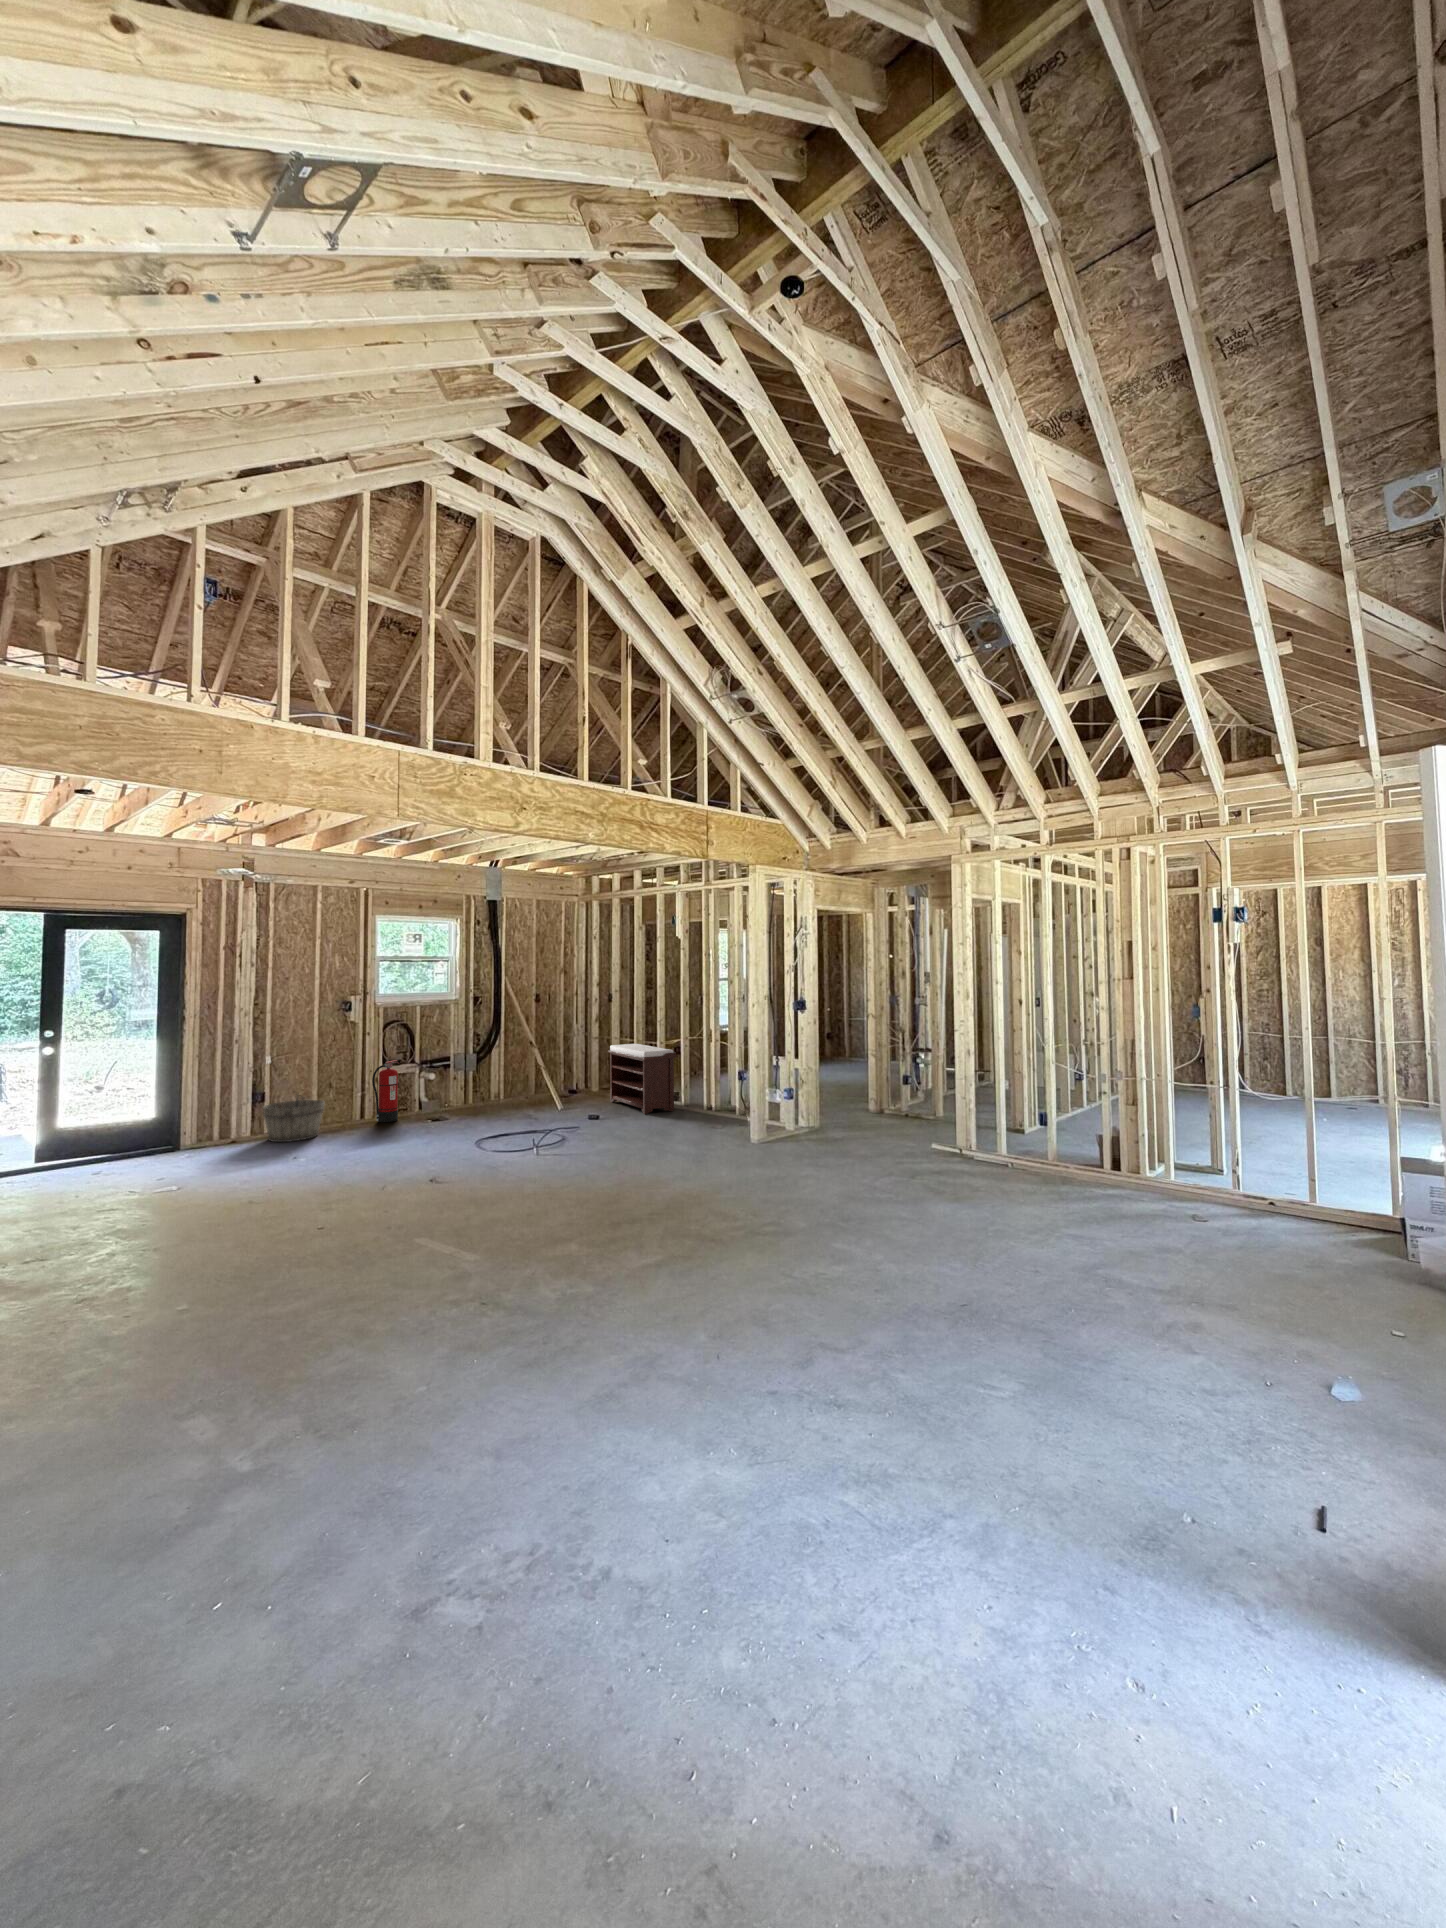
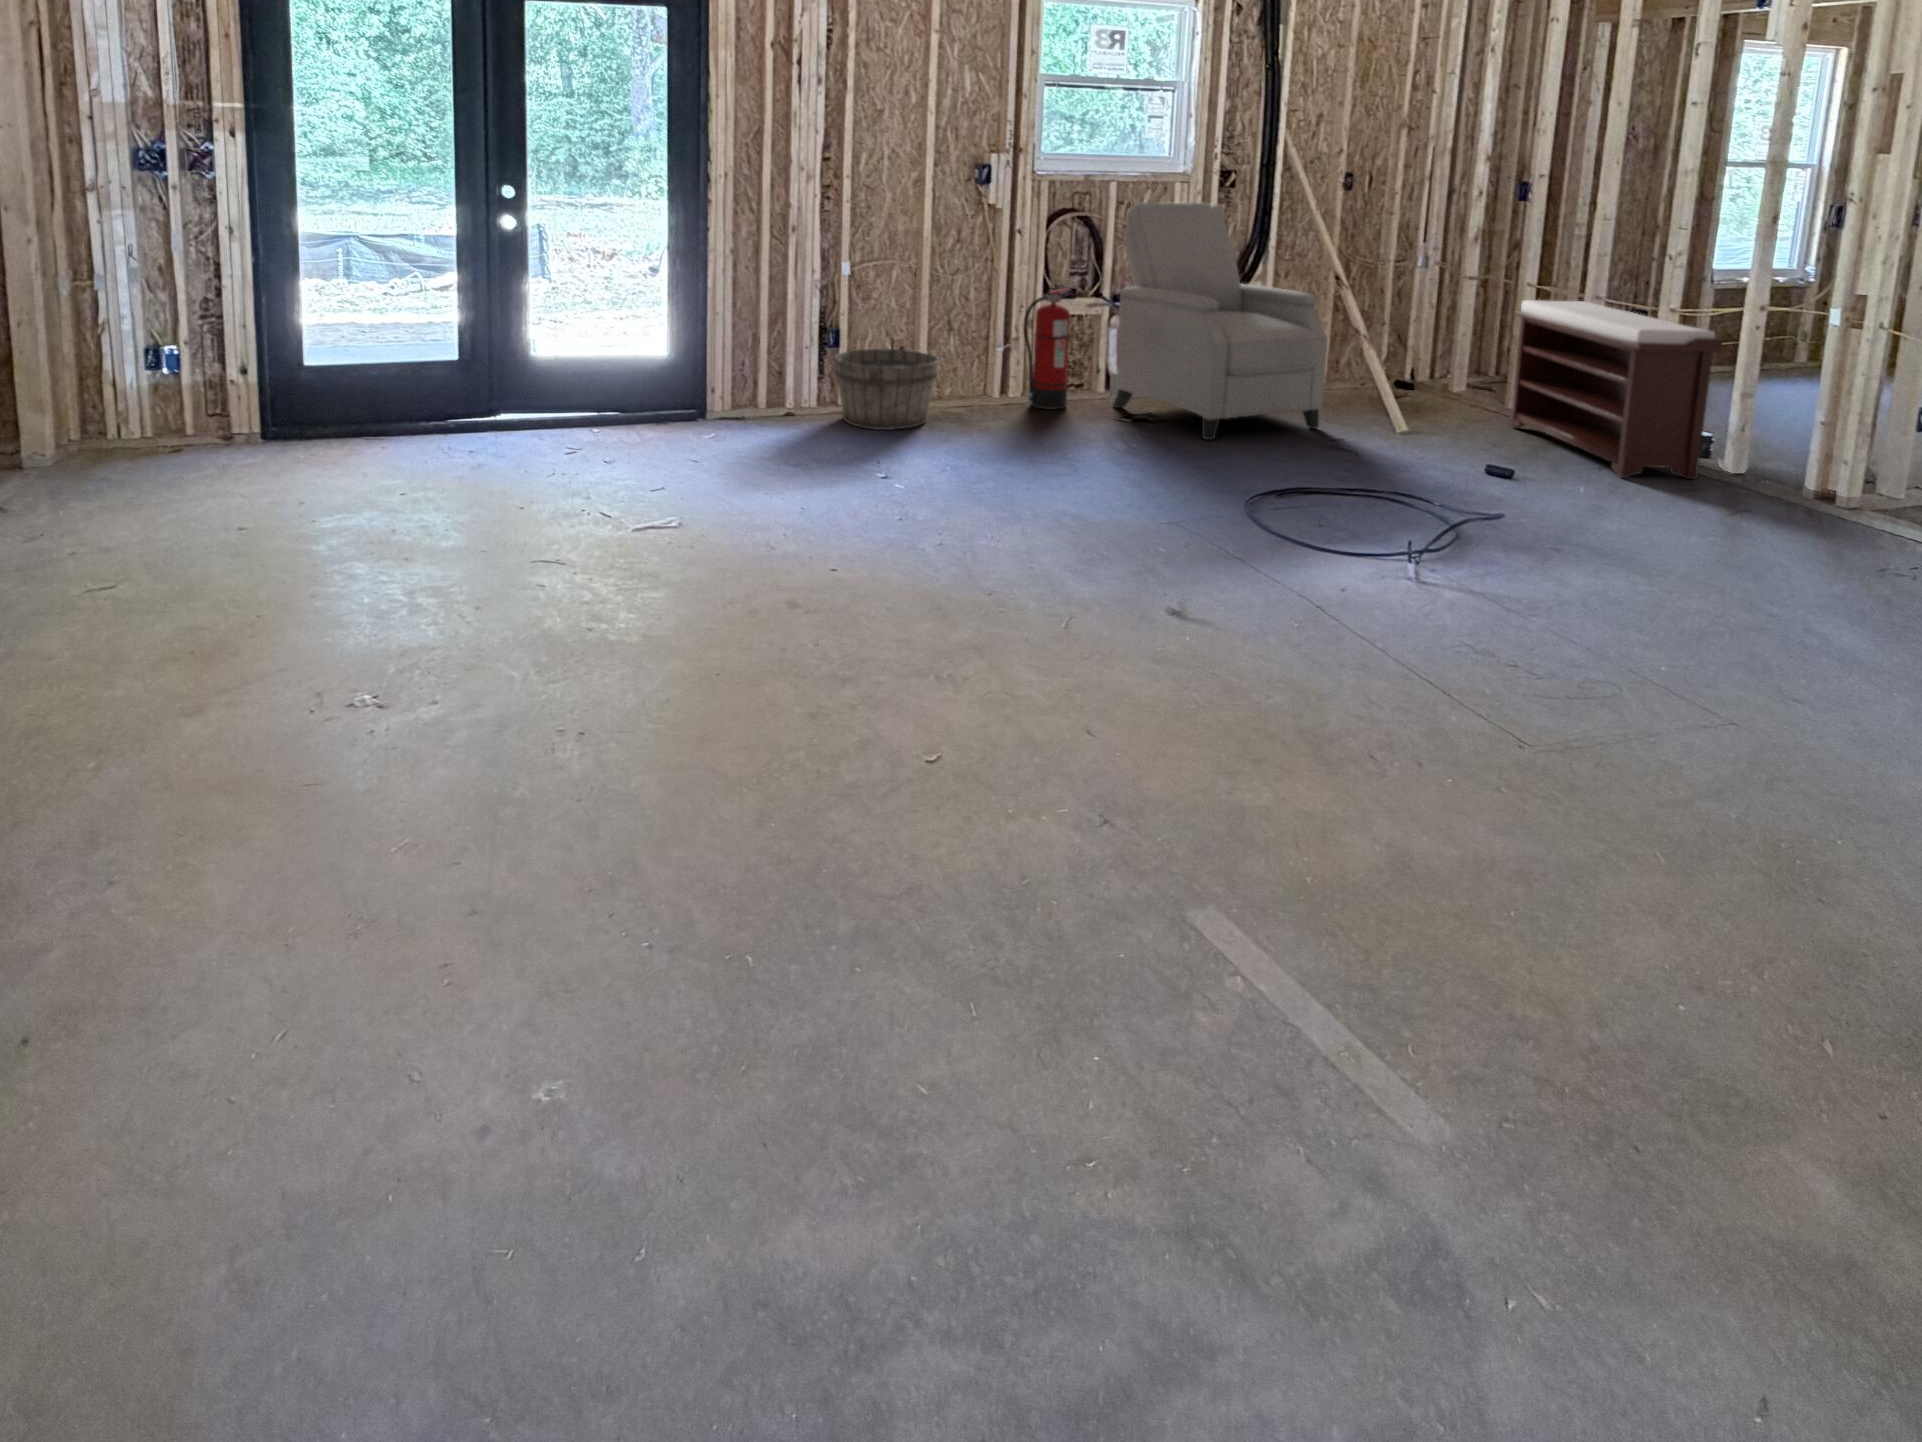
chair: none [423,1013,524,1124] -> present [1113,202,1327,440]

